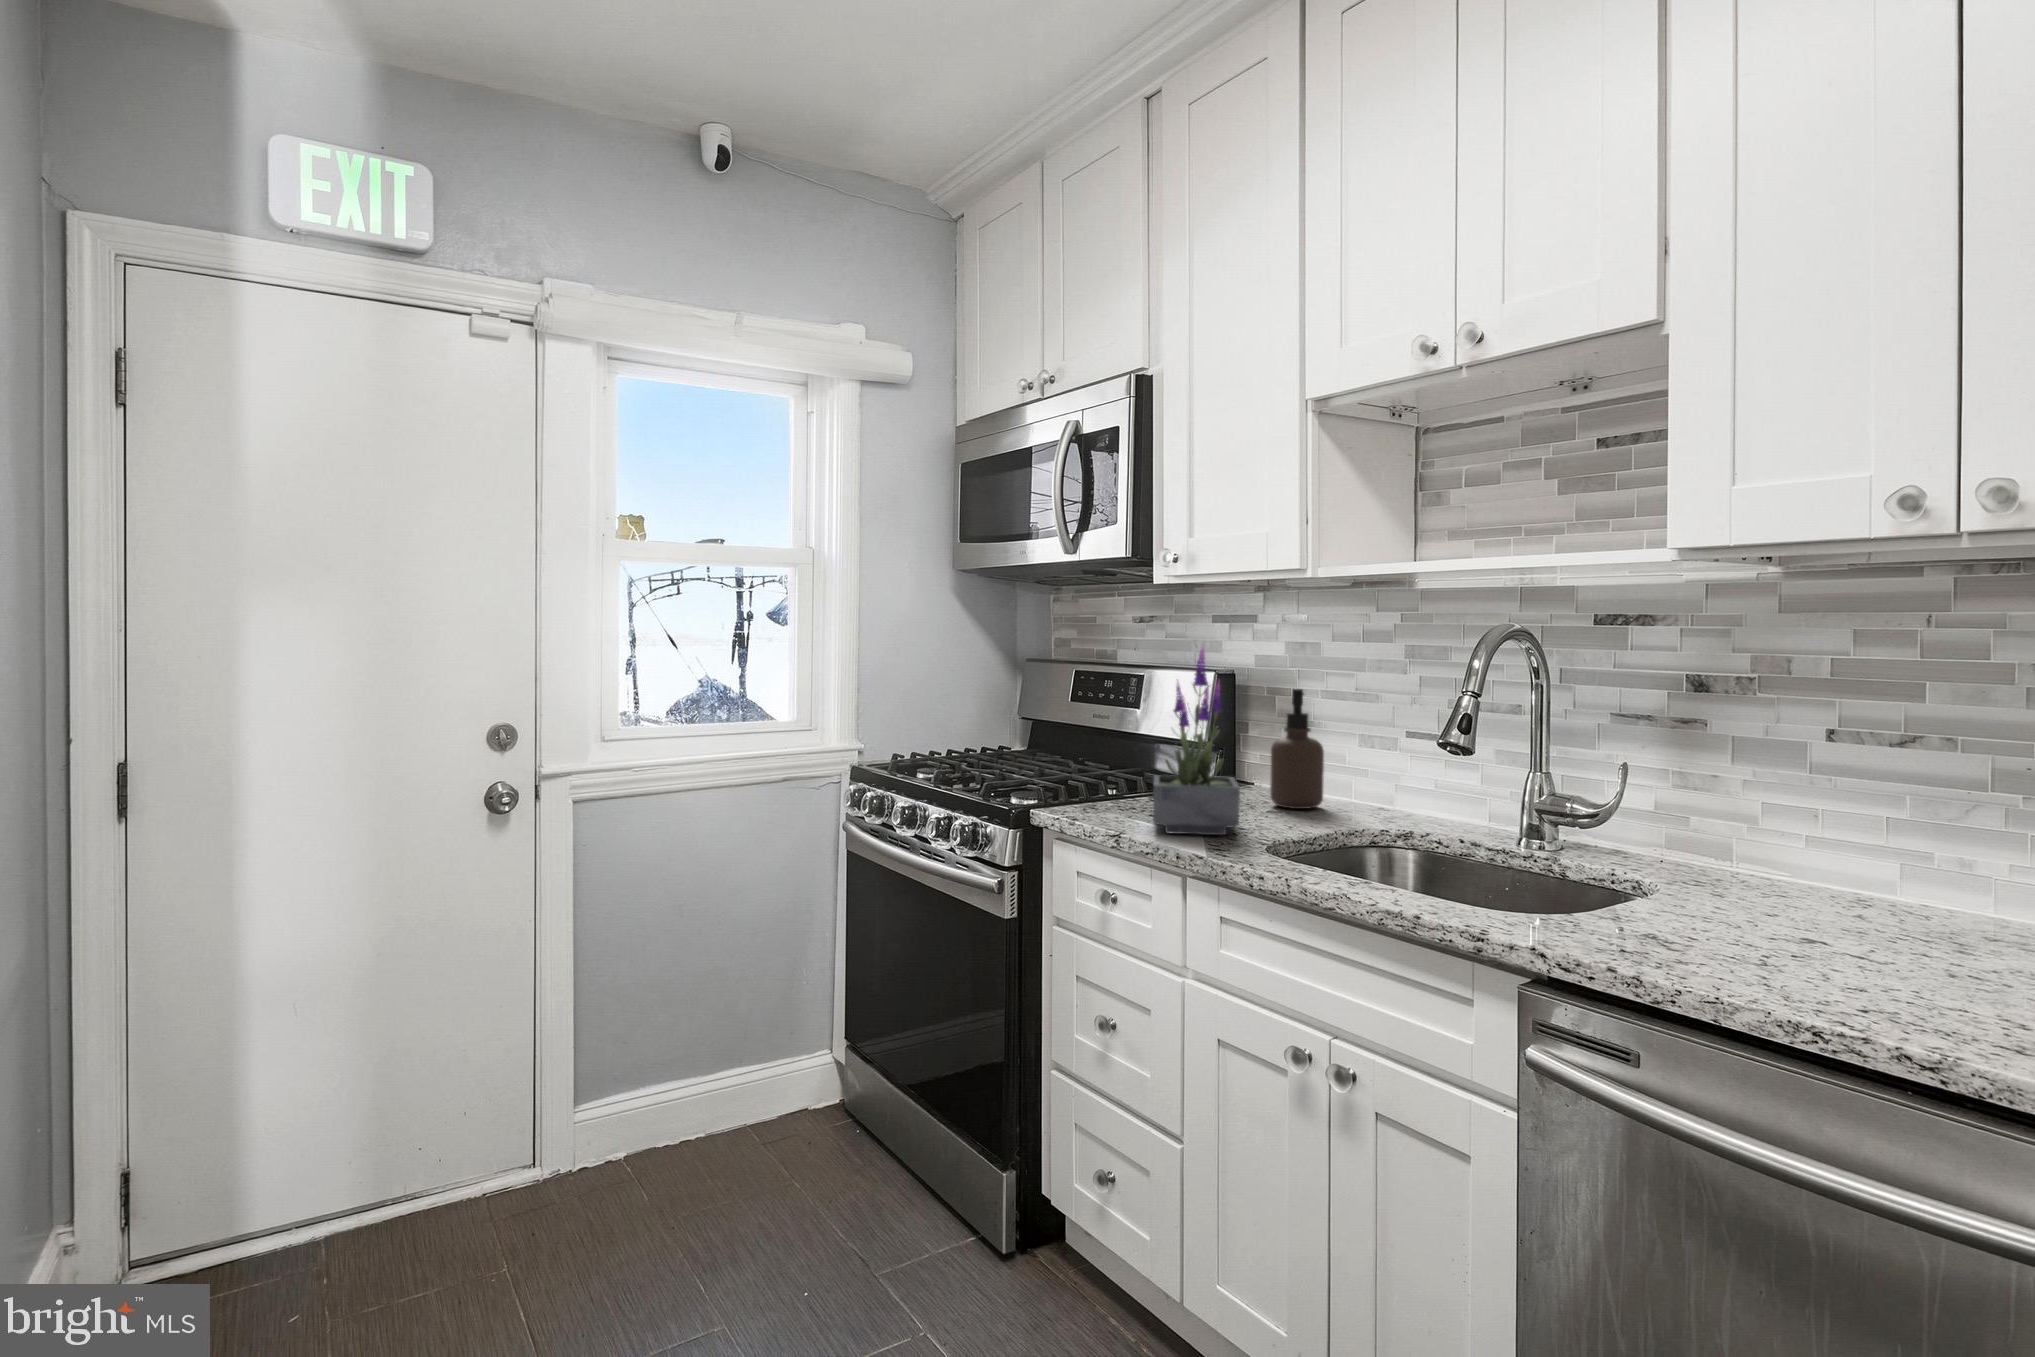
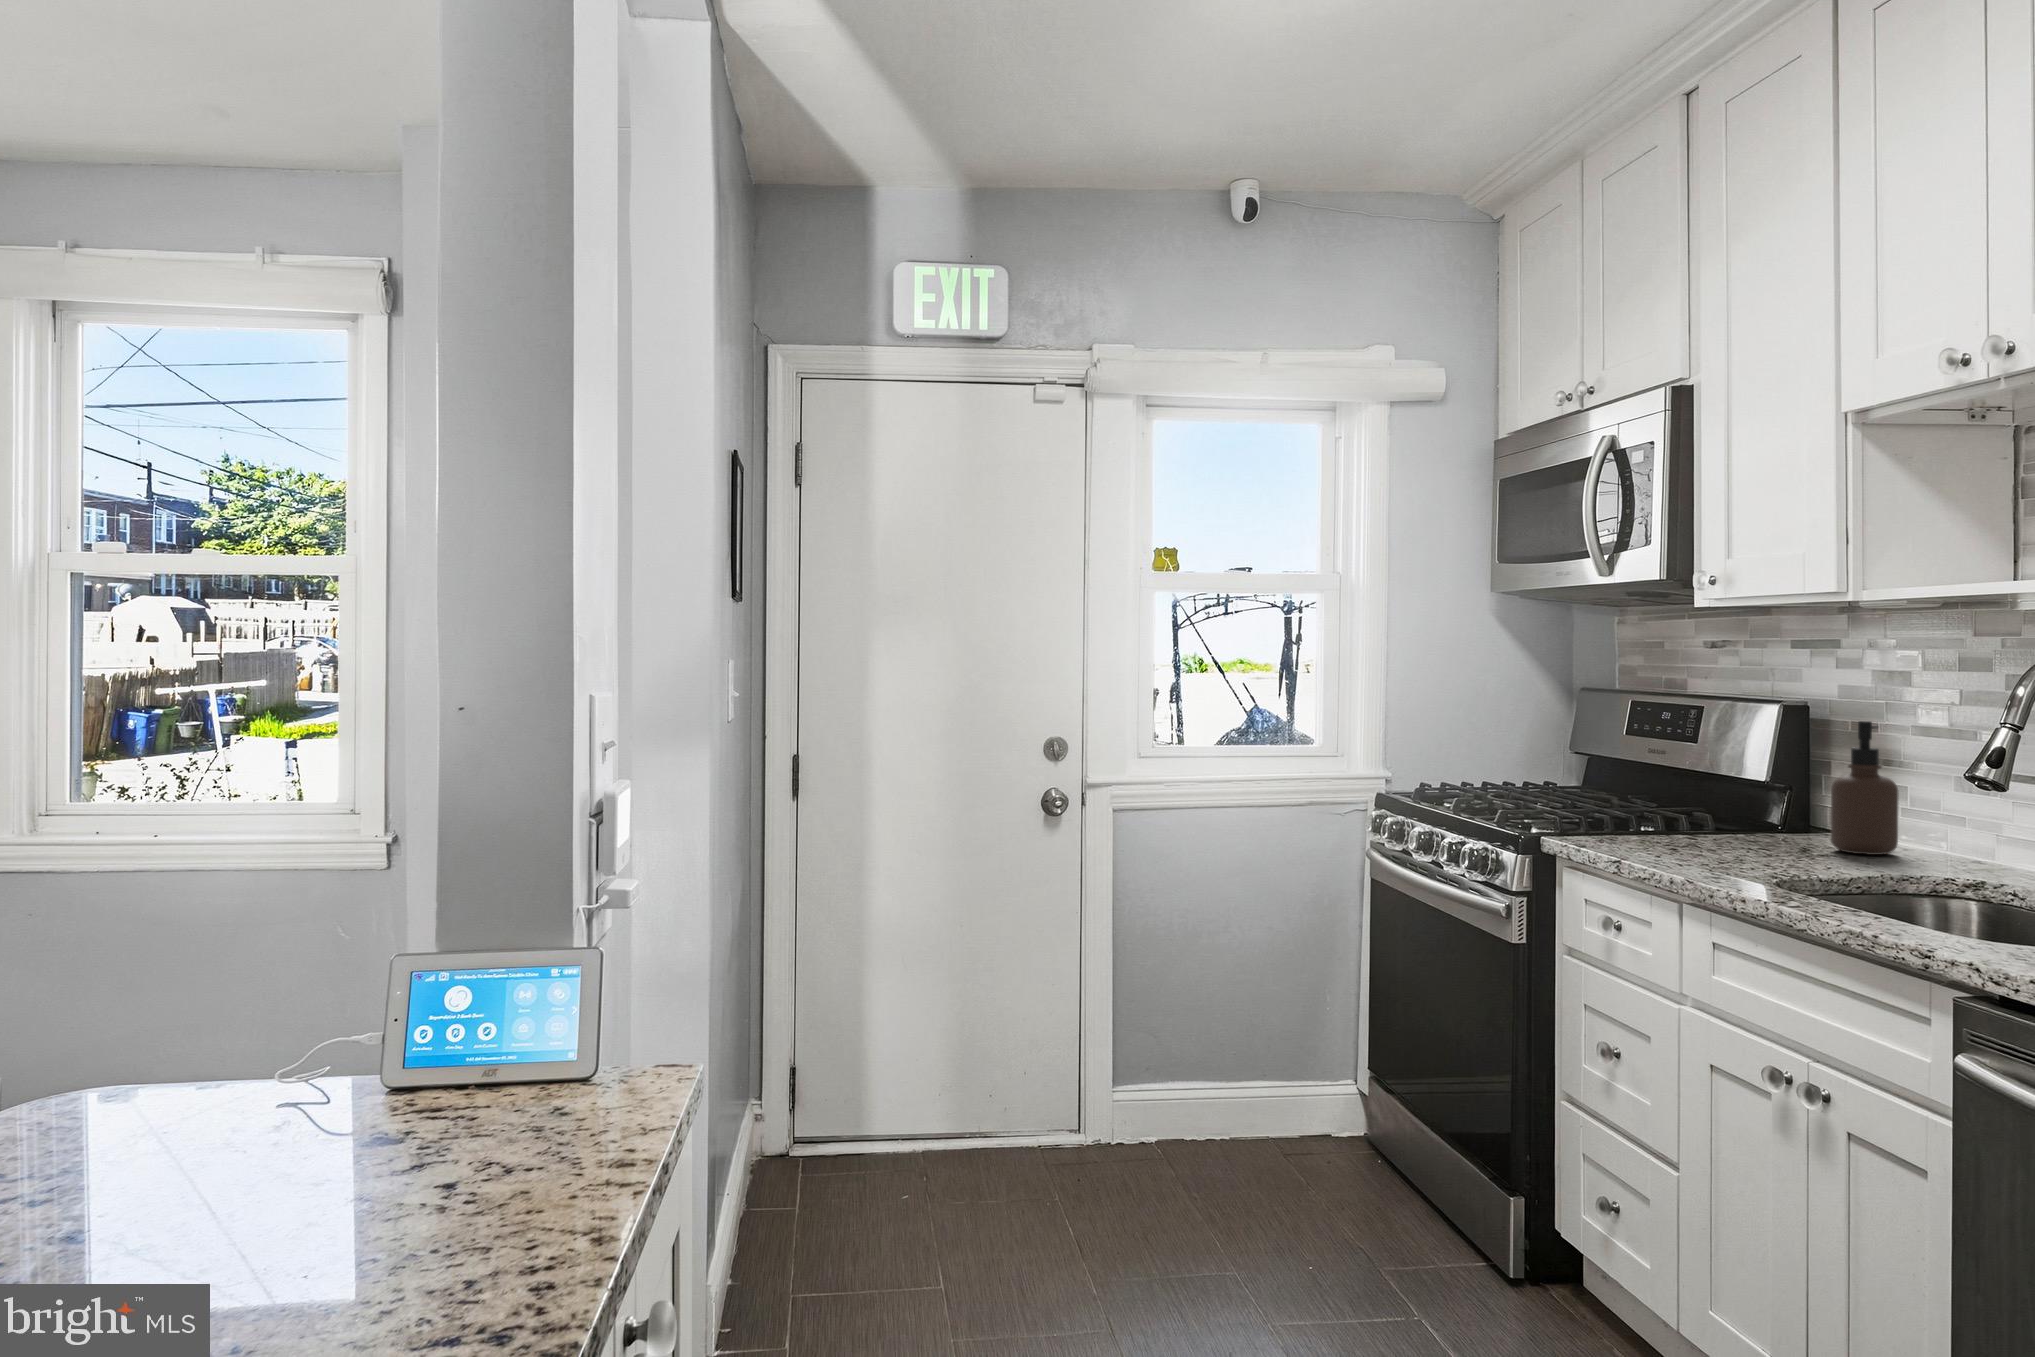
potted plant: present [1153,648,1240,835] -> none [1657,669,1763,868]

